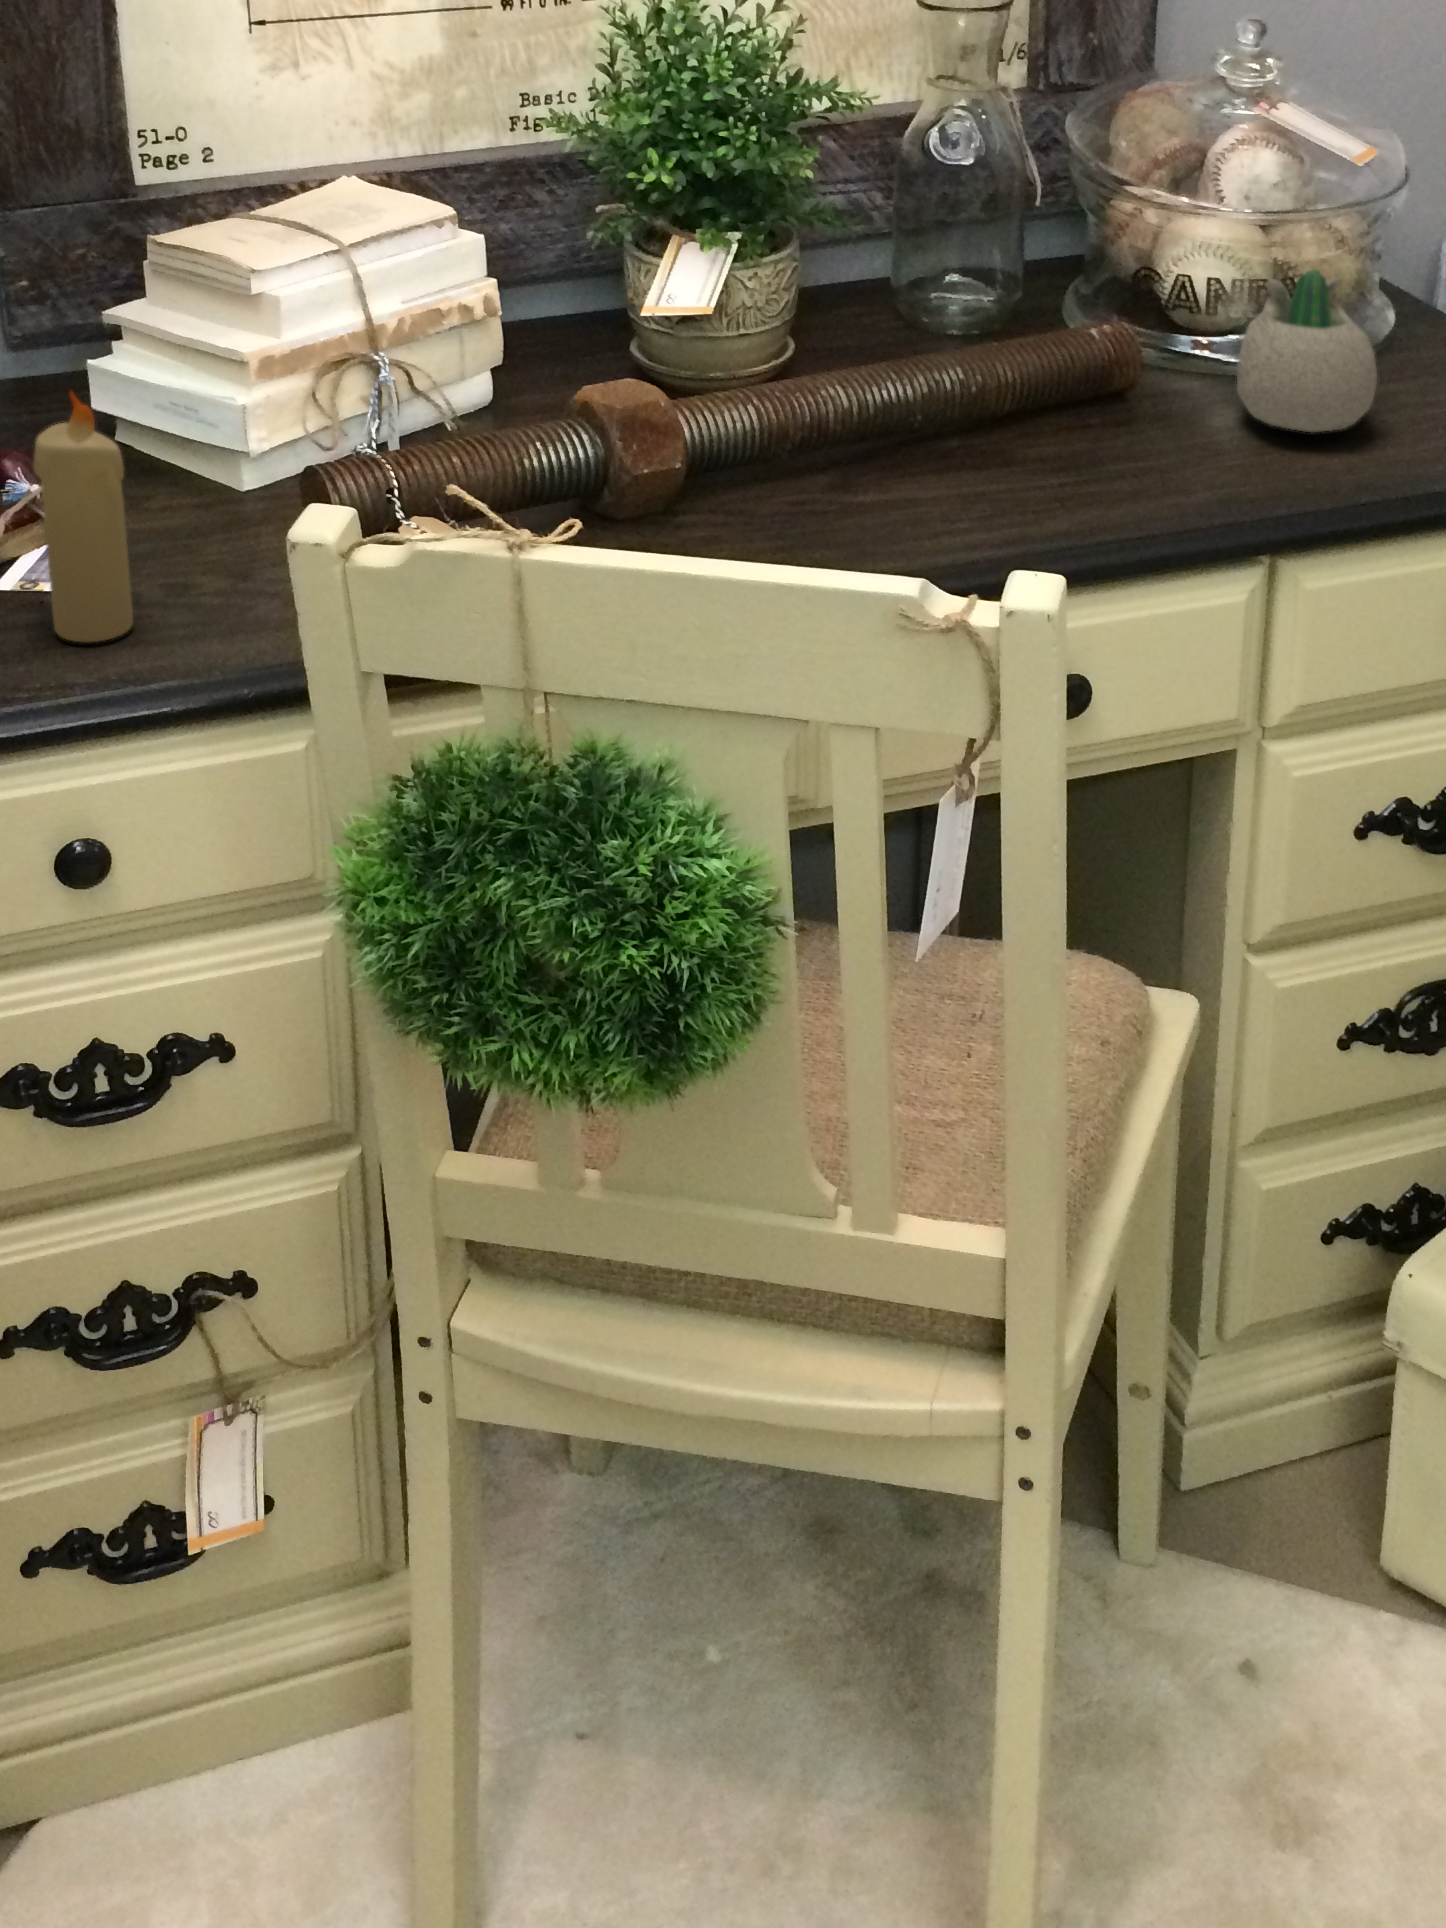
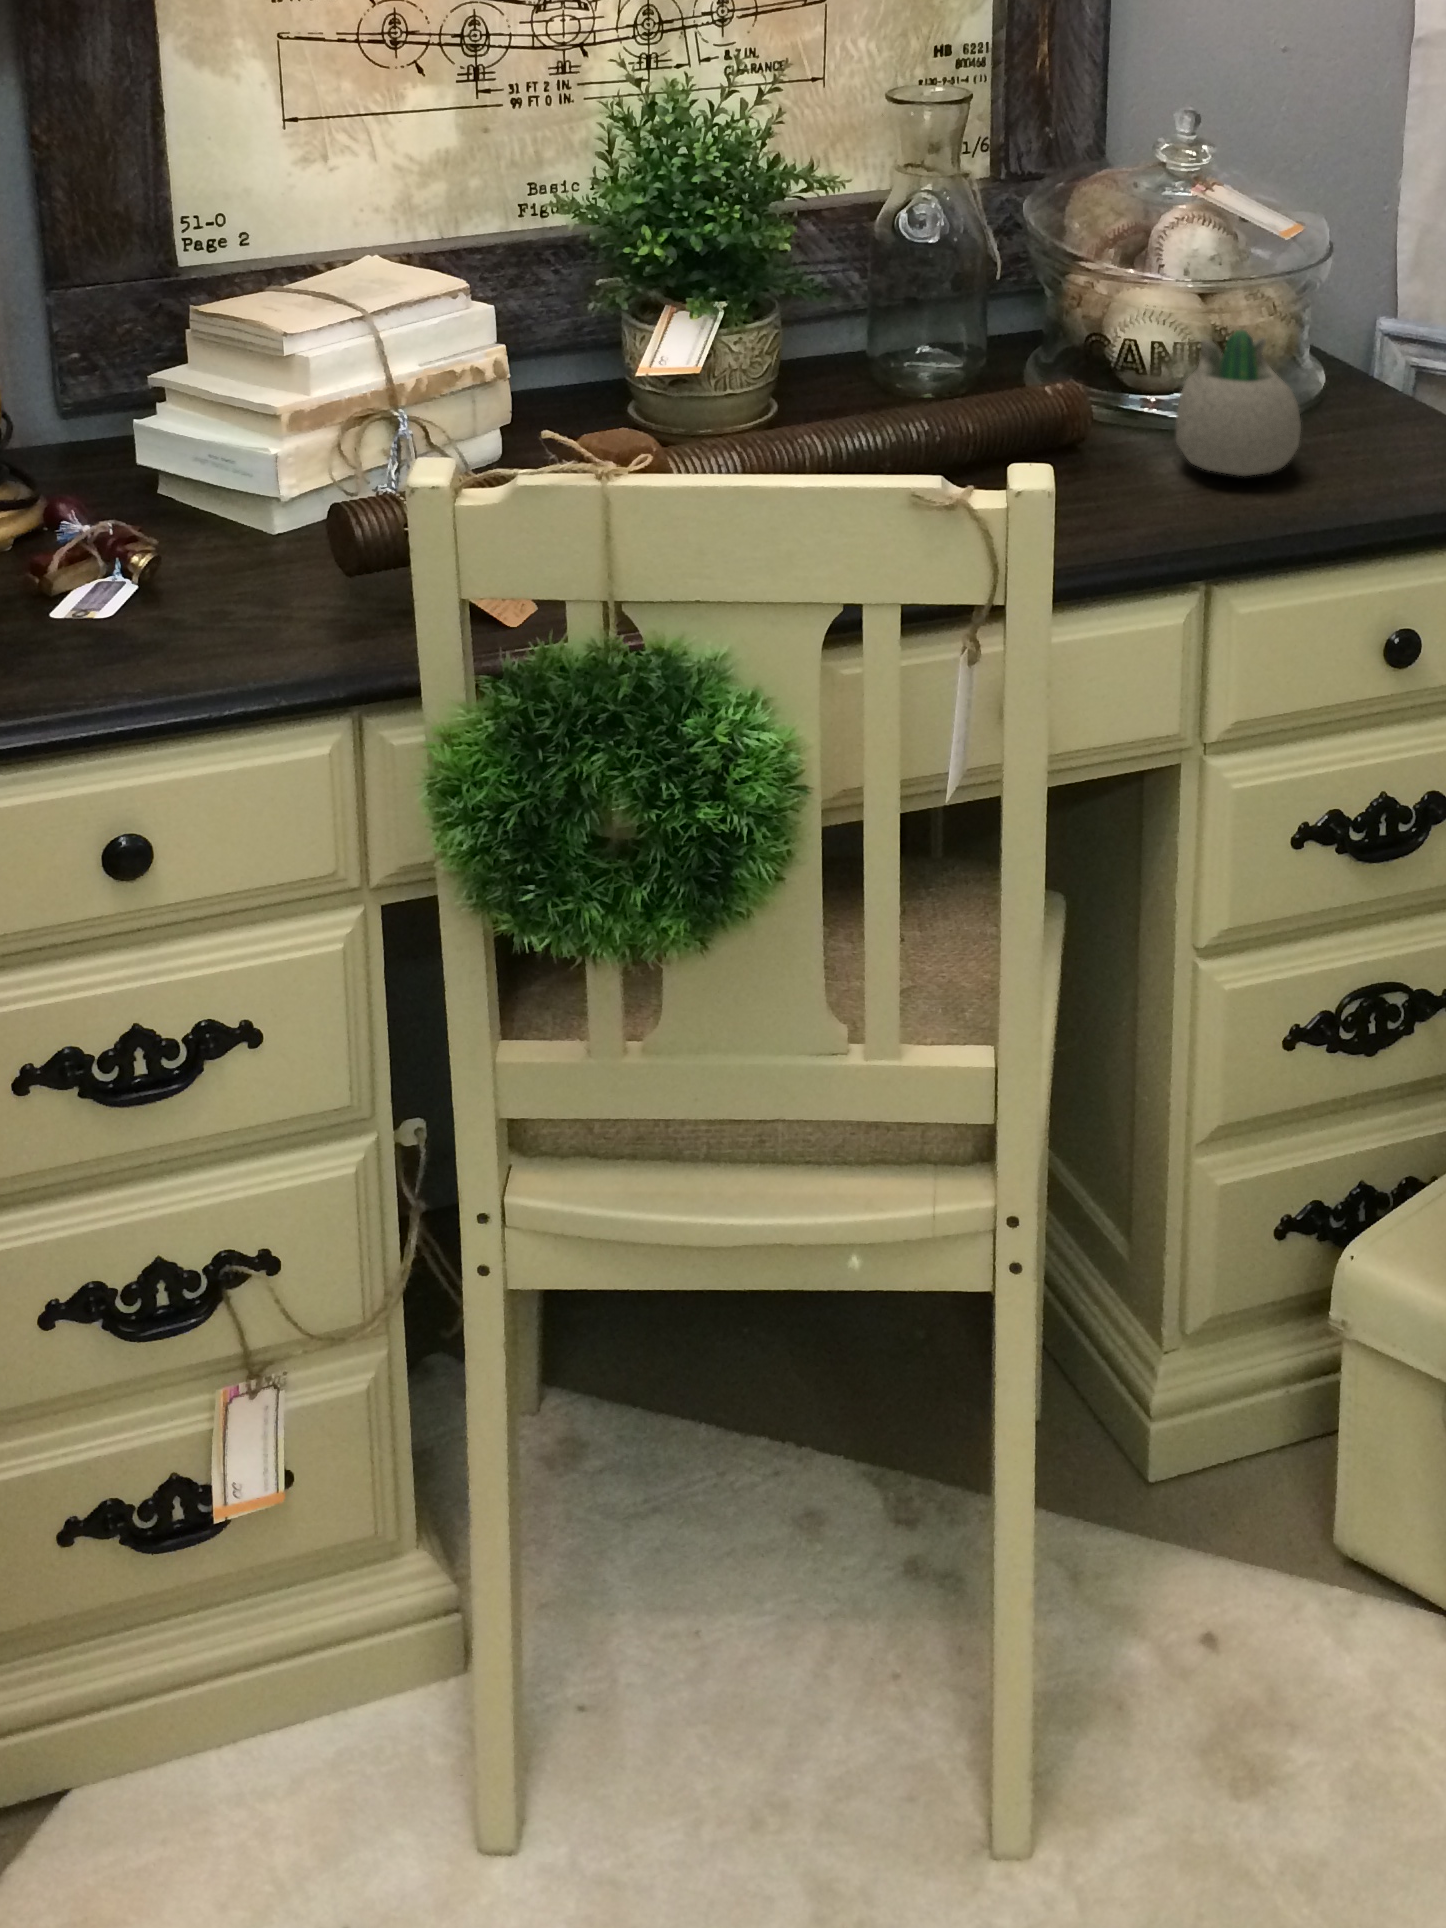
candle: present [33,392,133,642] -> none [90,430,176,658]

